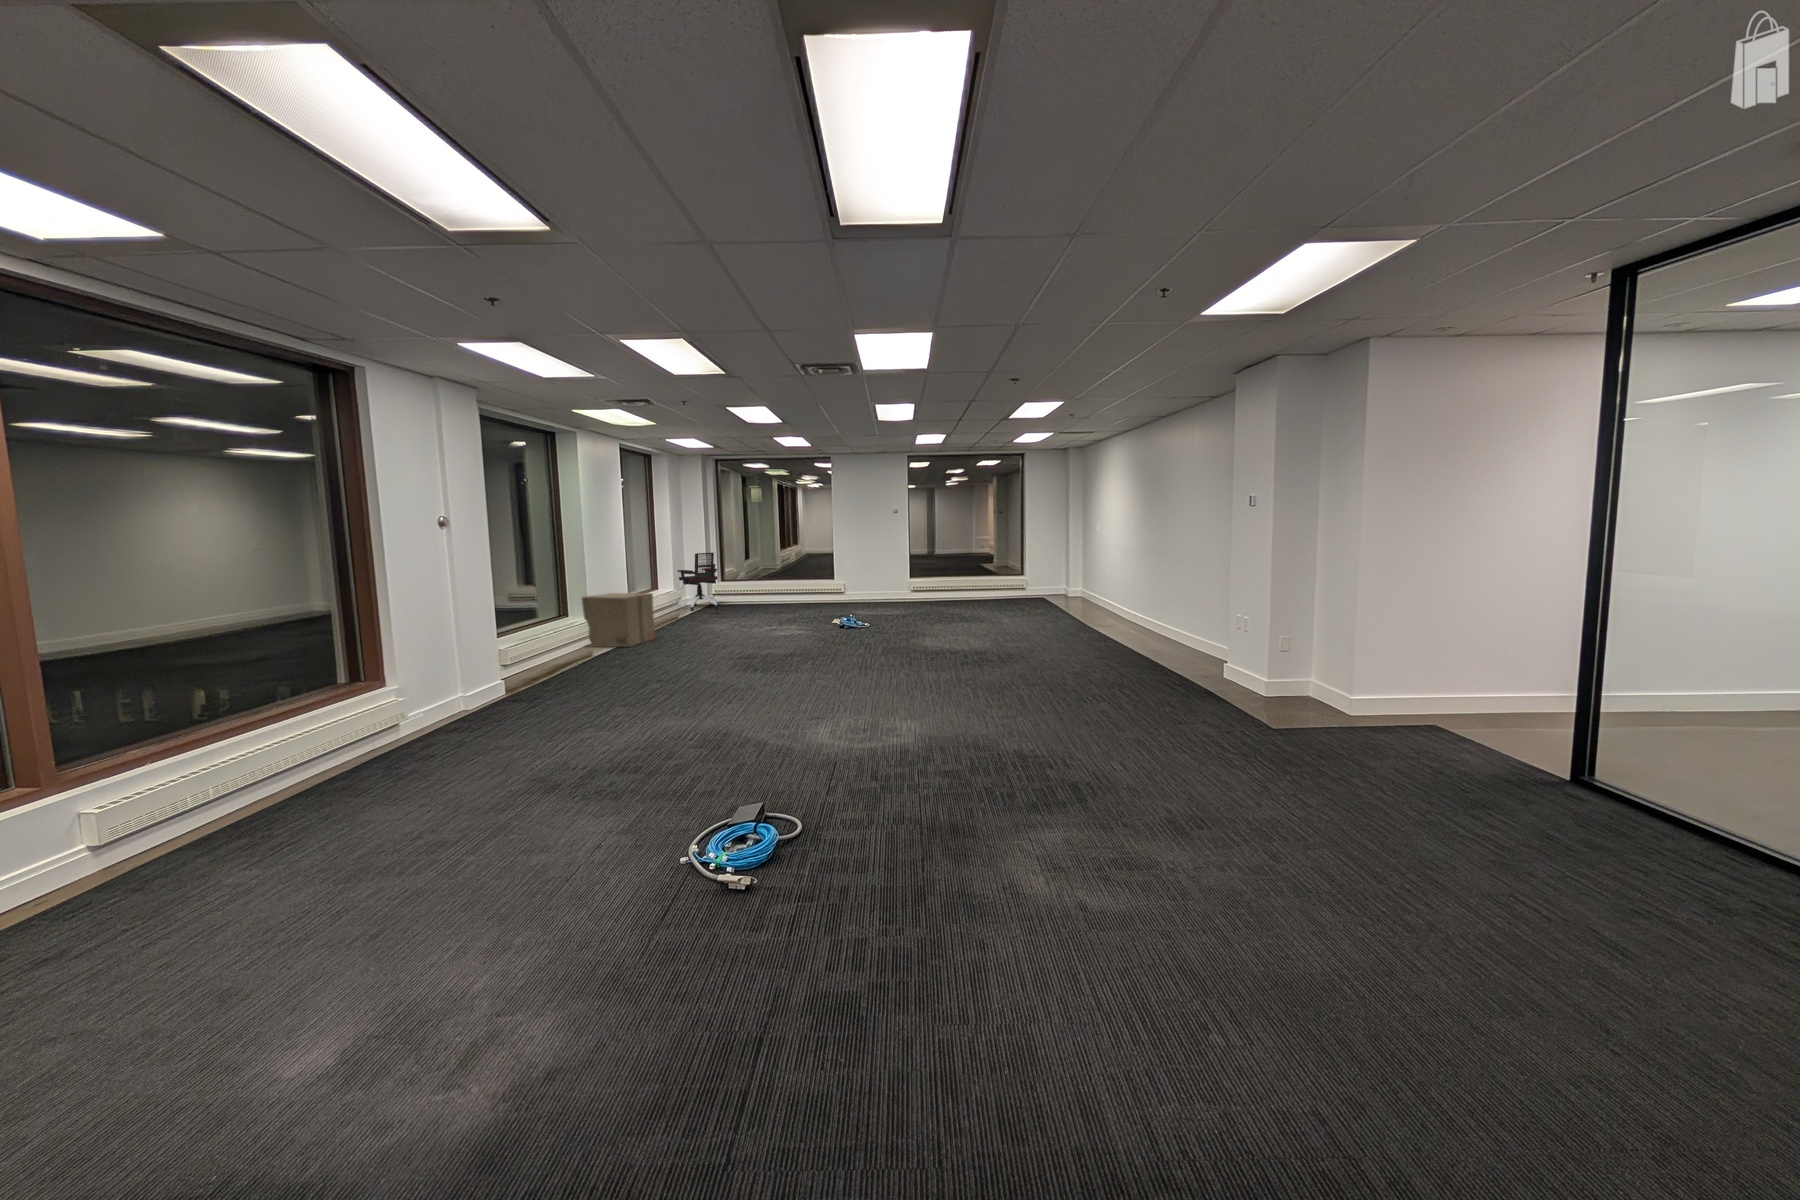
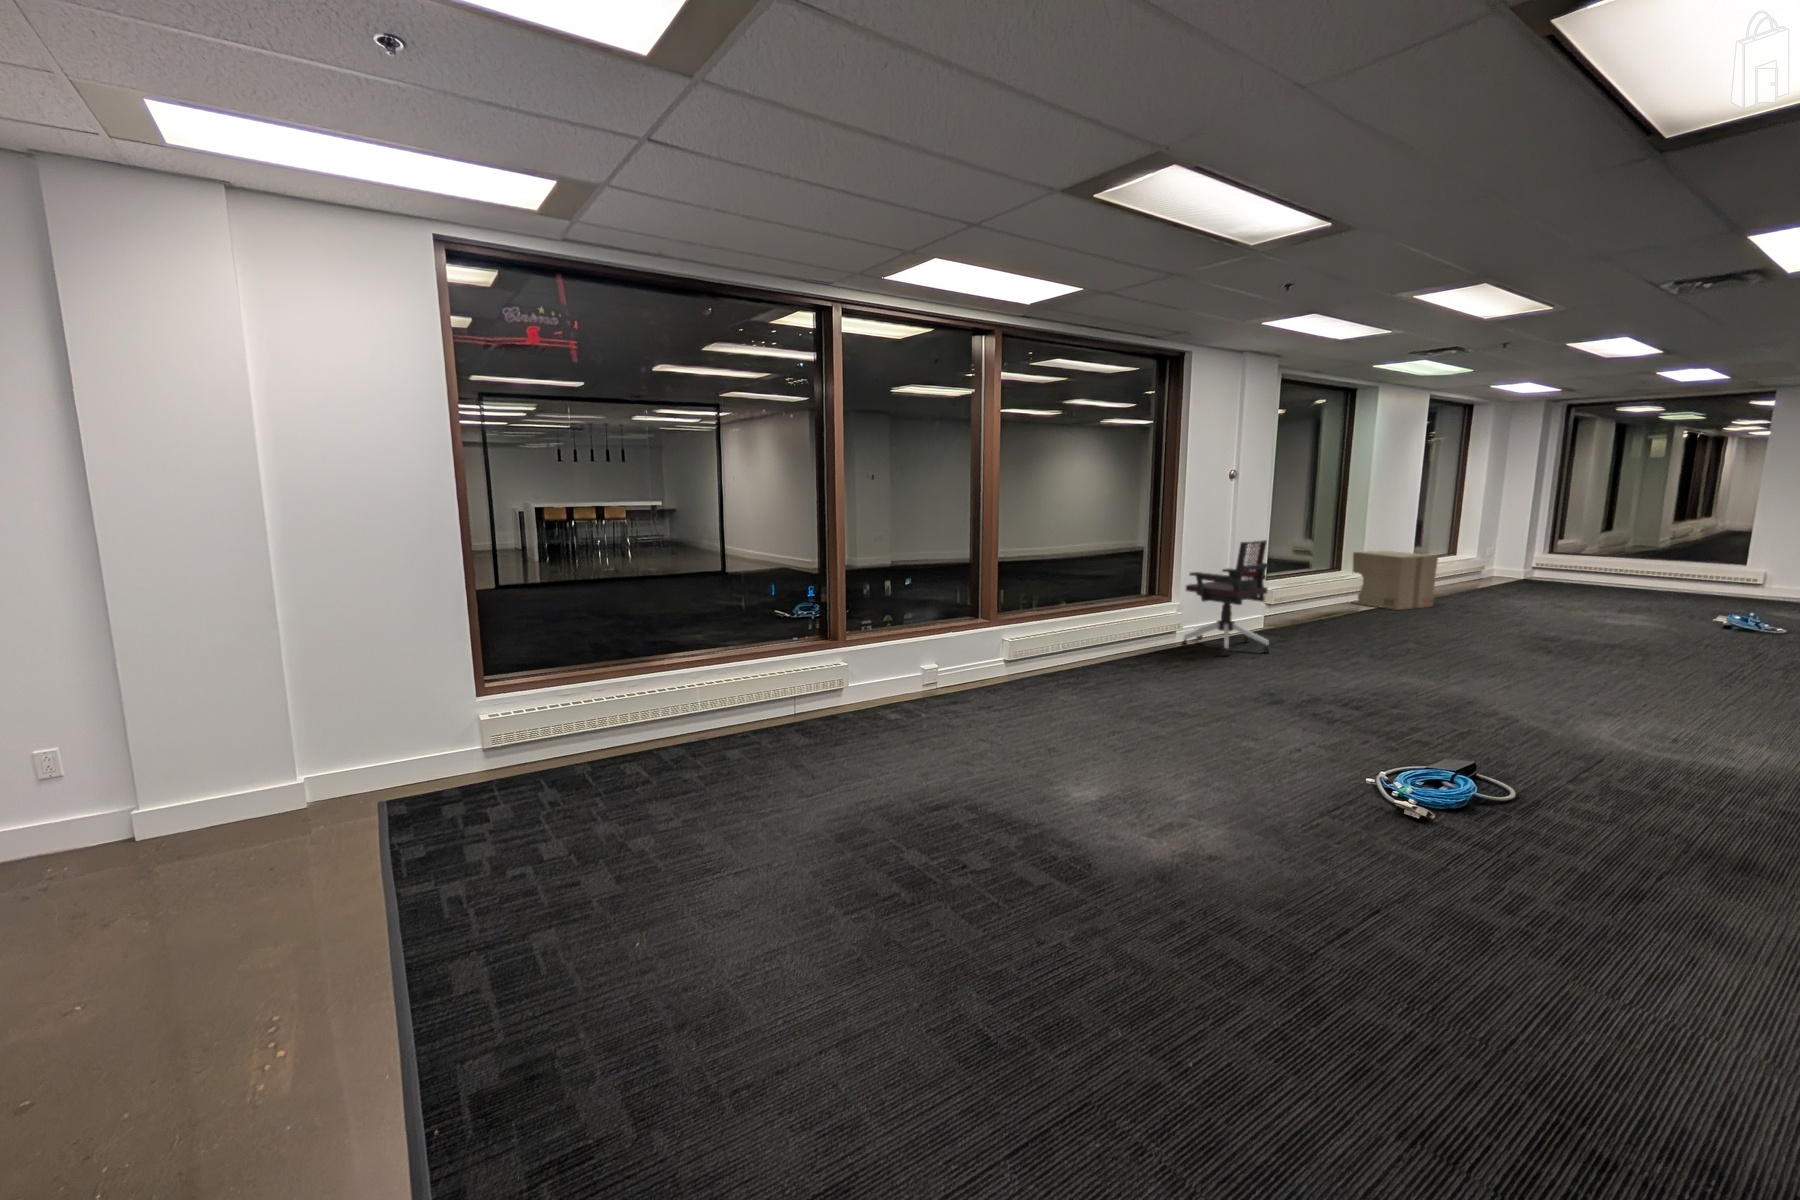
office chair: present [678,552,720,611] -> present [1181,540,1270,656]

